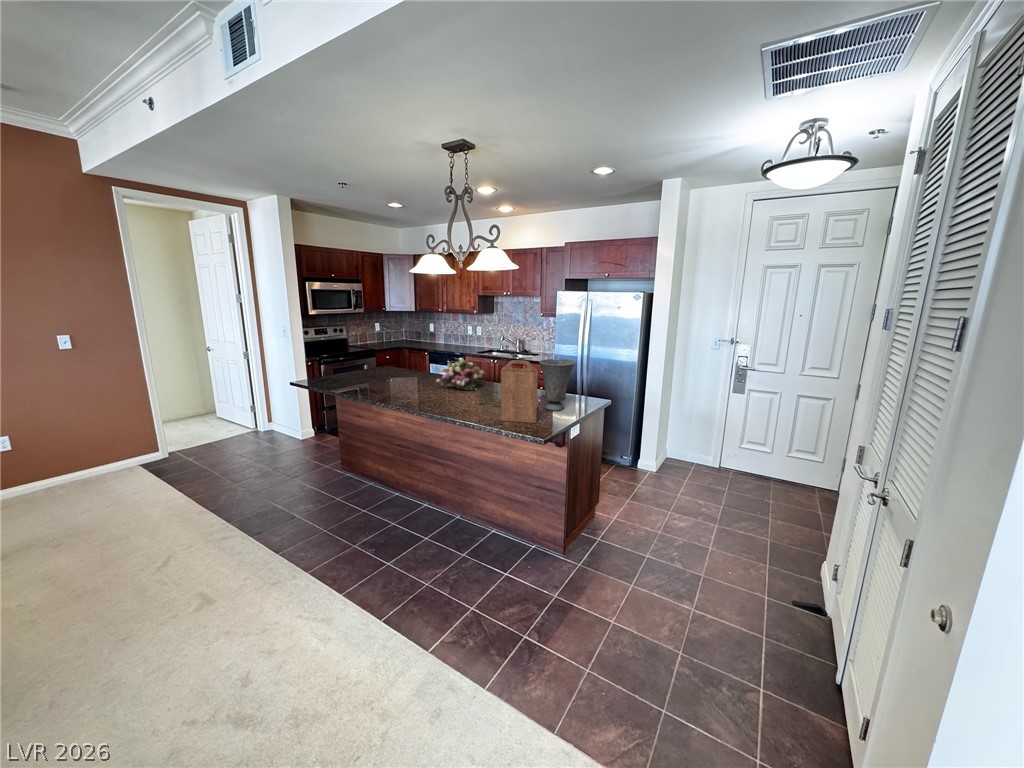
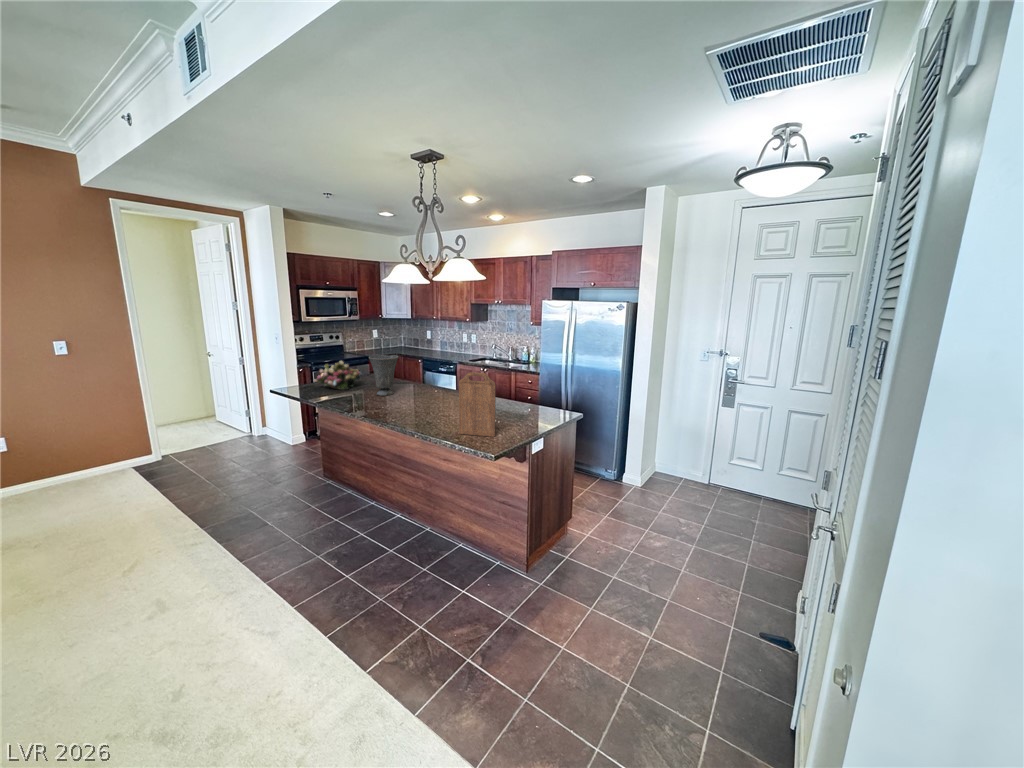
flower arrangement: present [436,358,485,390] -> present [314,361,361,390]
vase: present [539,359,575,411] -> present [369,355,398,396]

